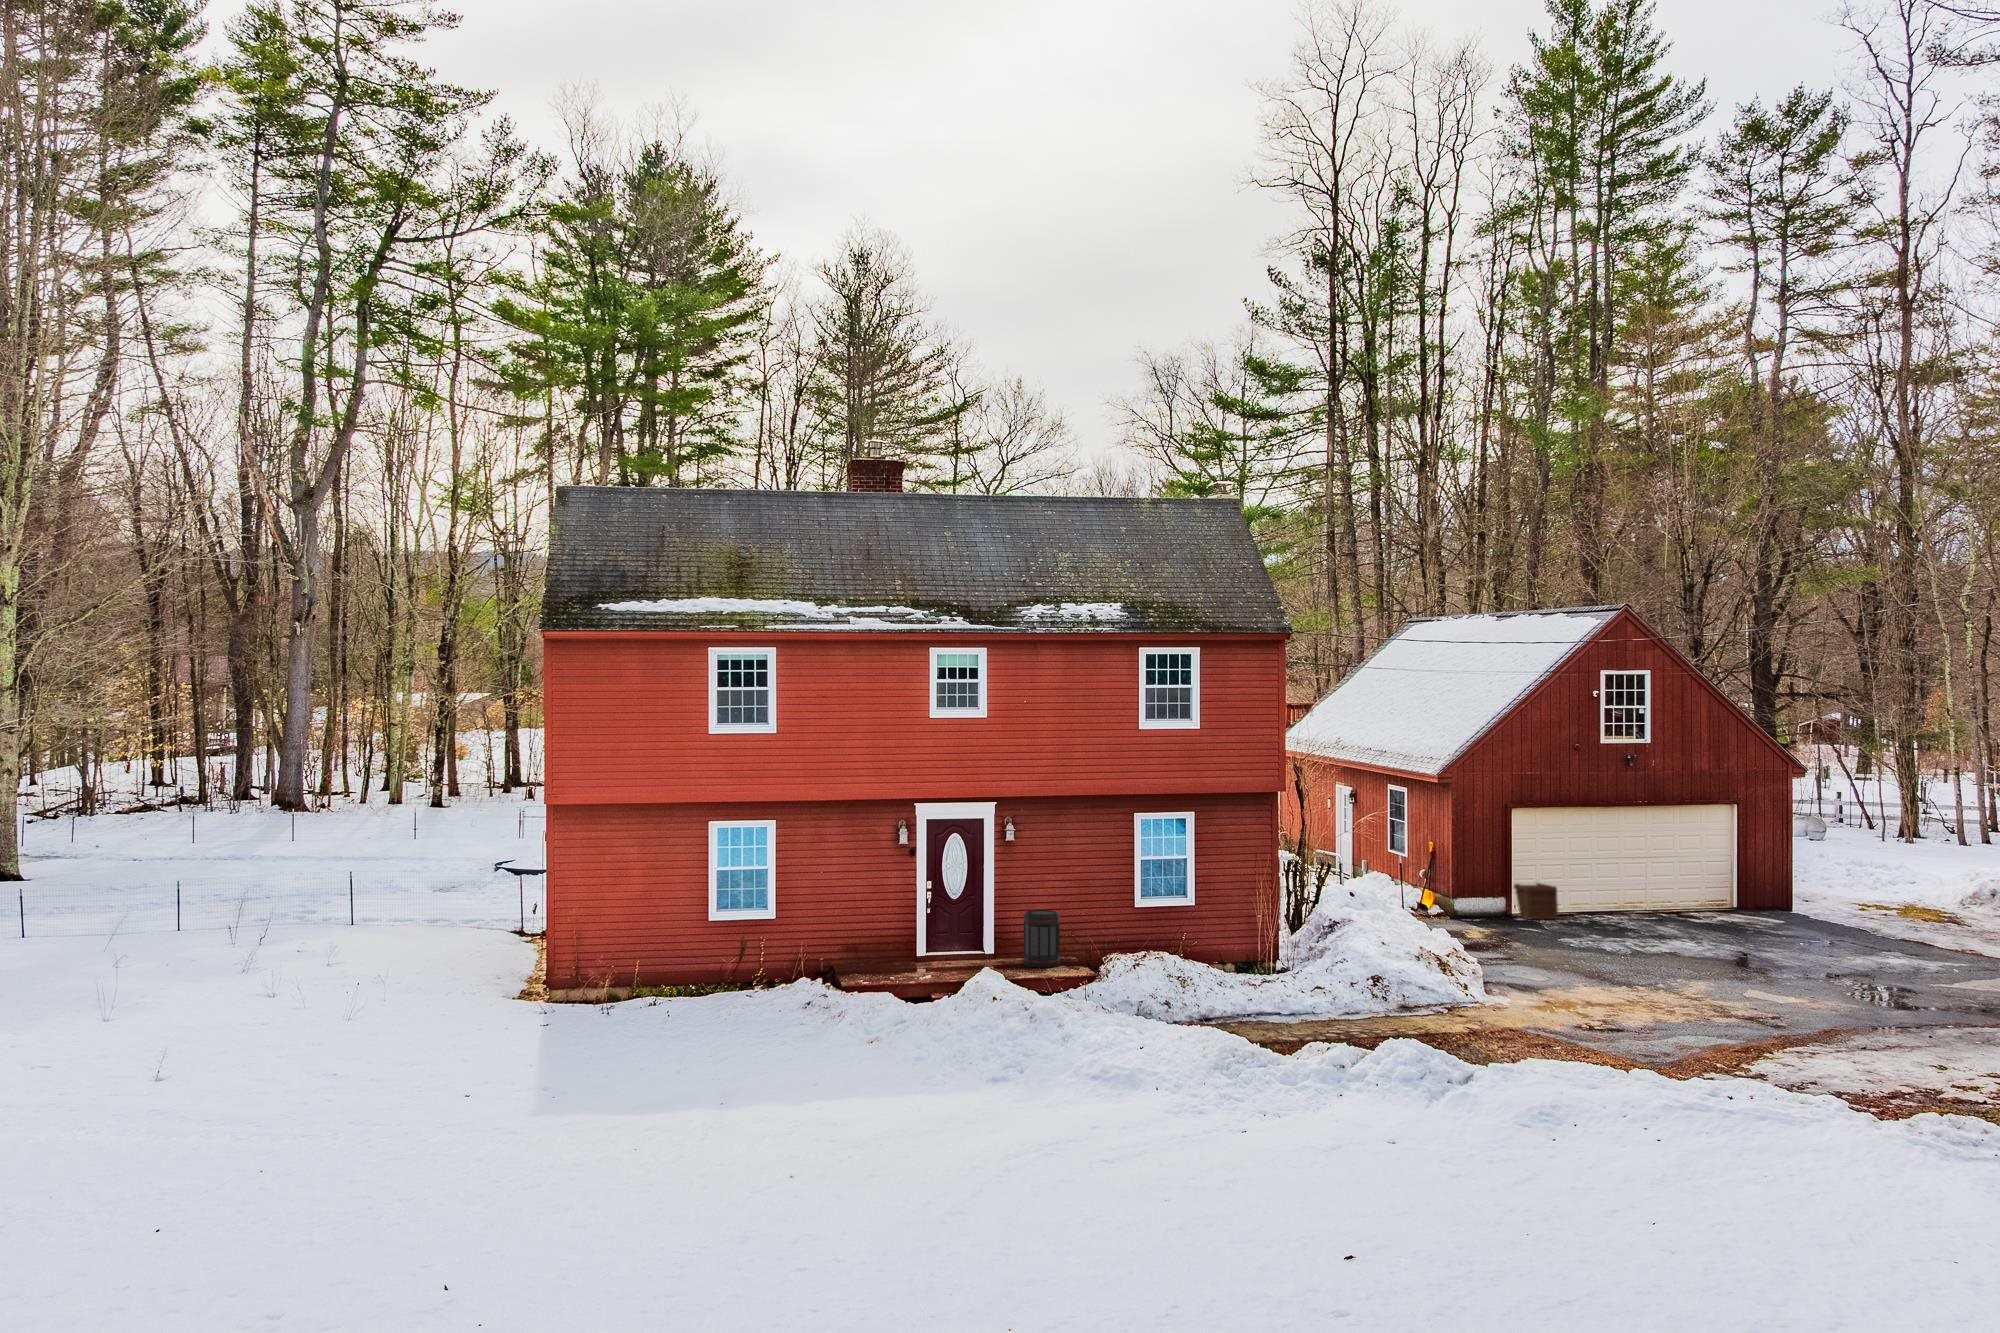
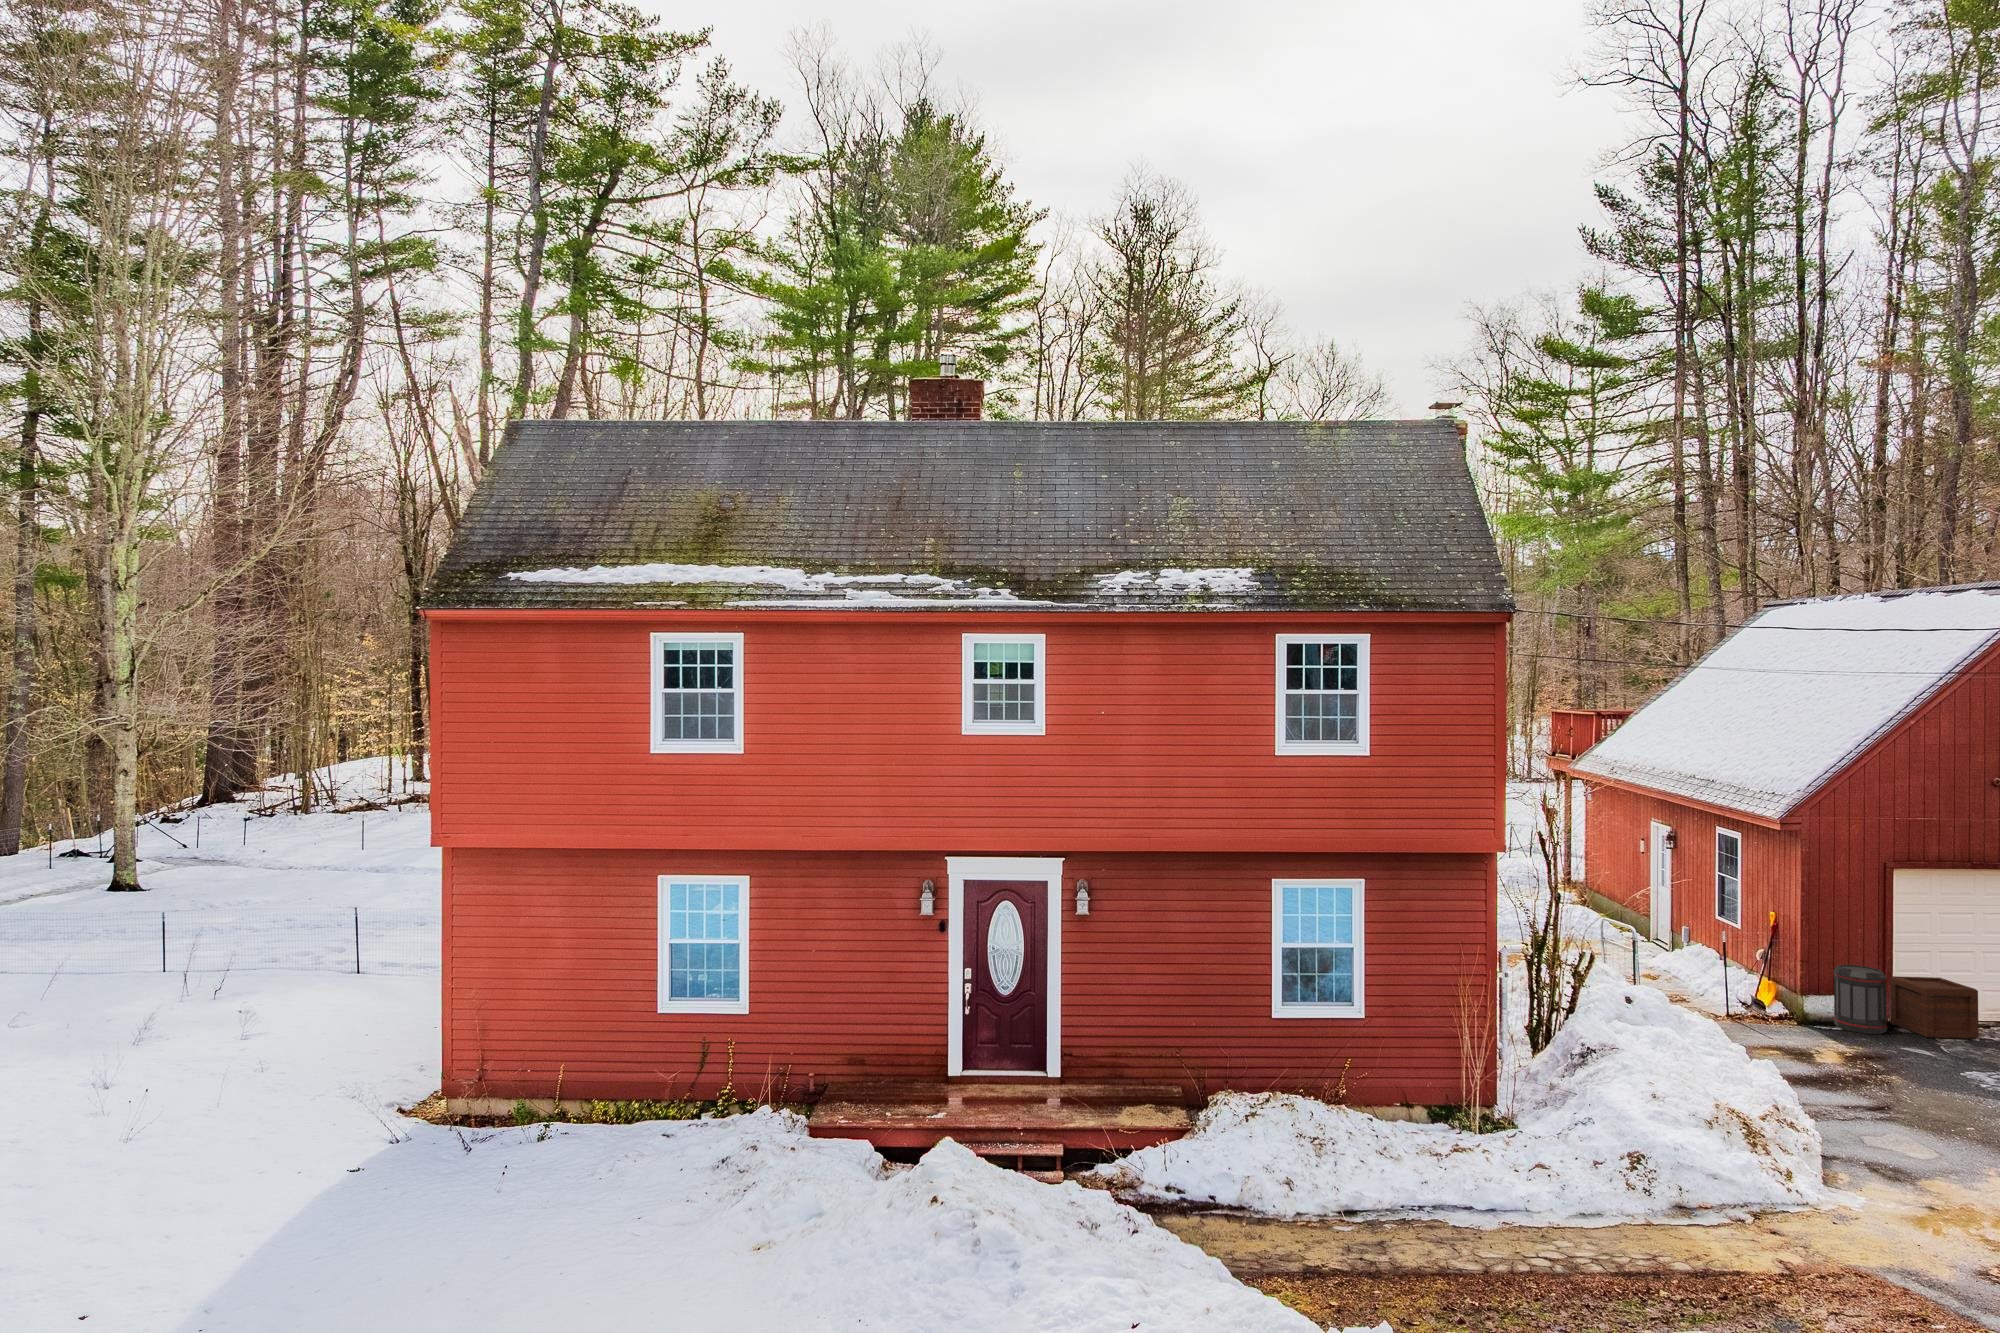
trash can: present [1023,910,1060,968] -> present [1833,965,1887,1034]

